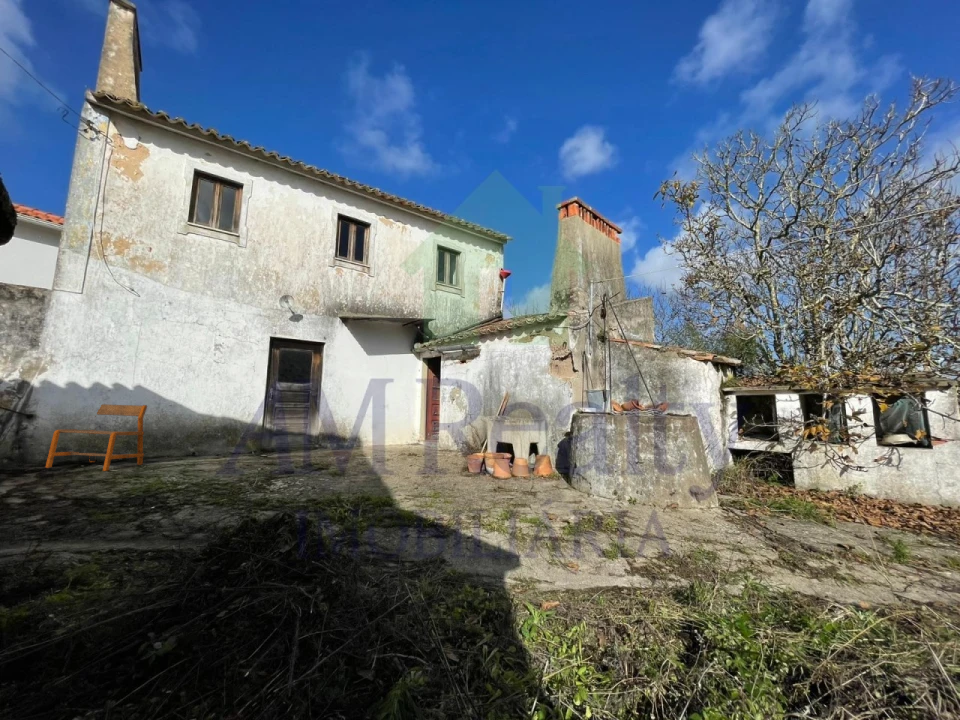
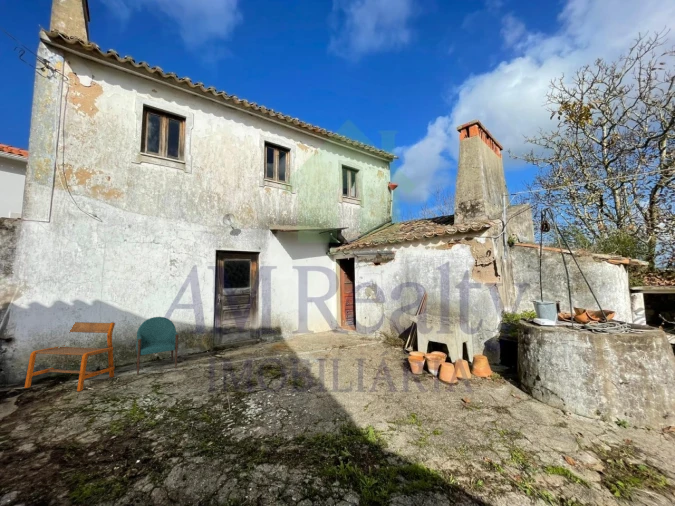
chair: none [168,407,218,465] -> present [136,317,179,375]

